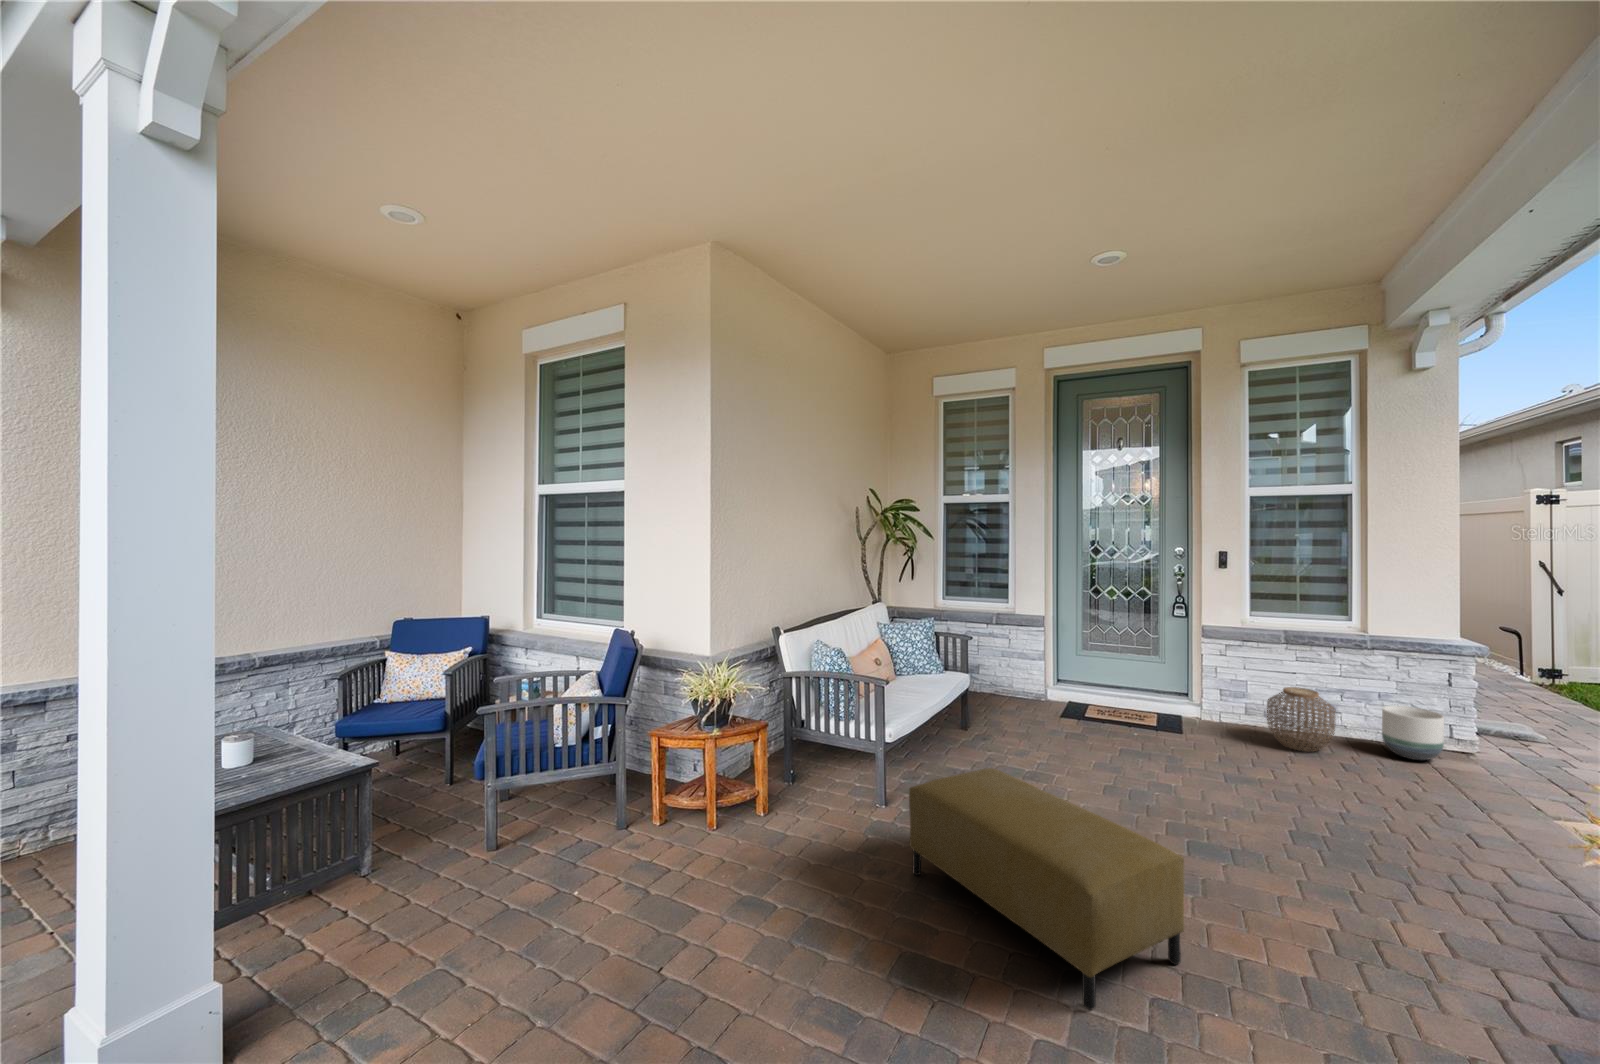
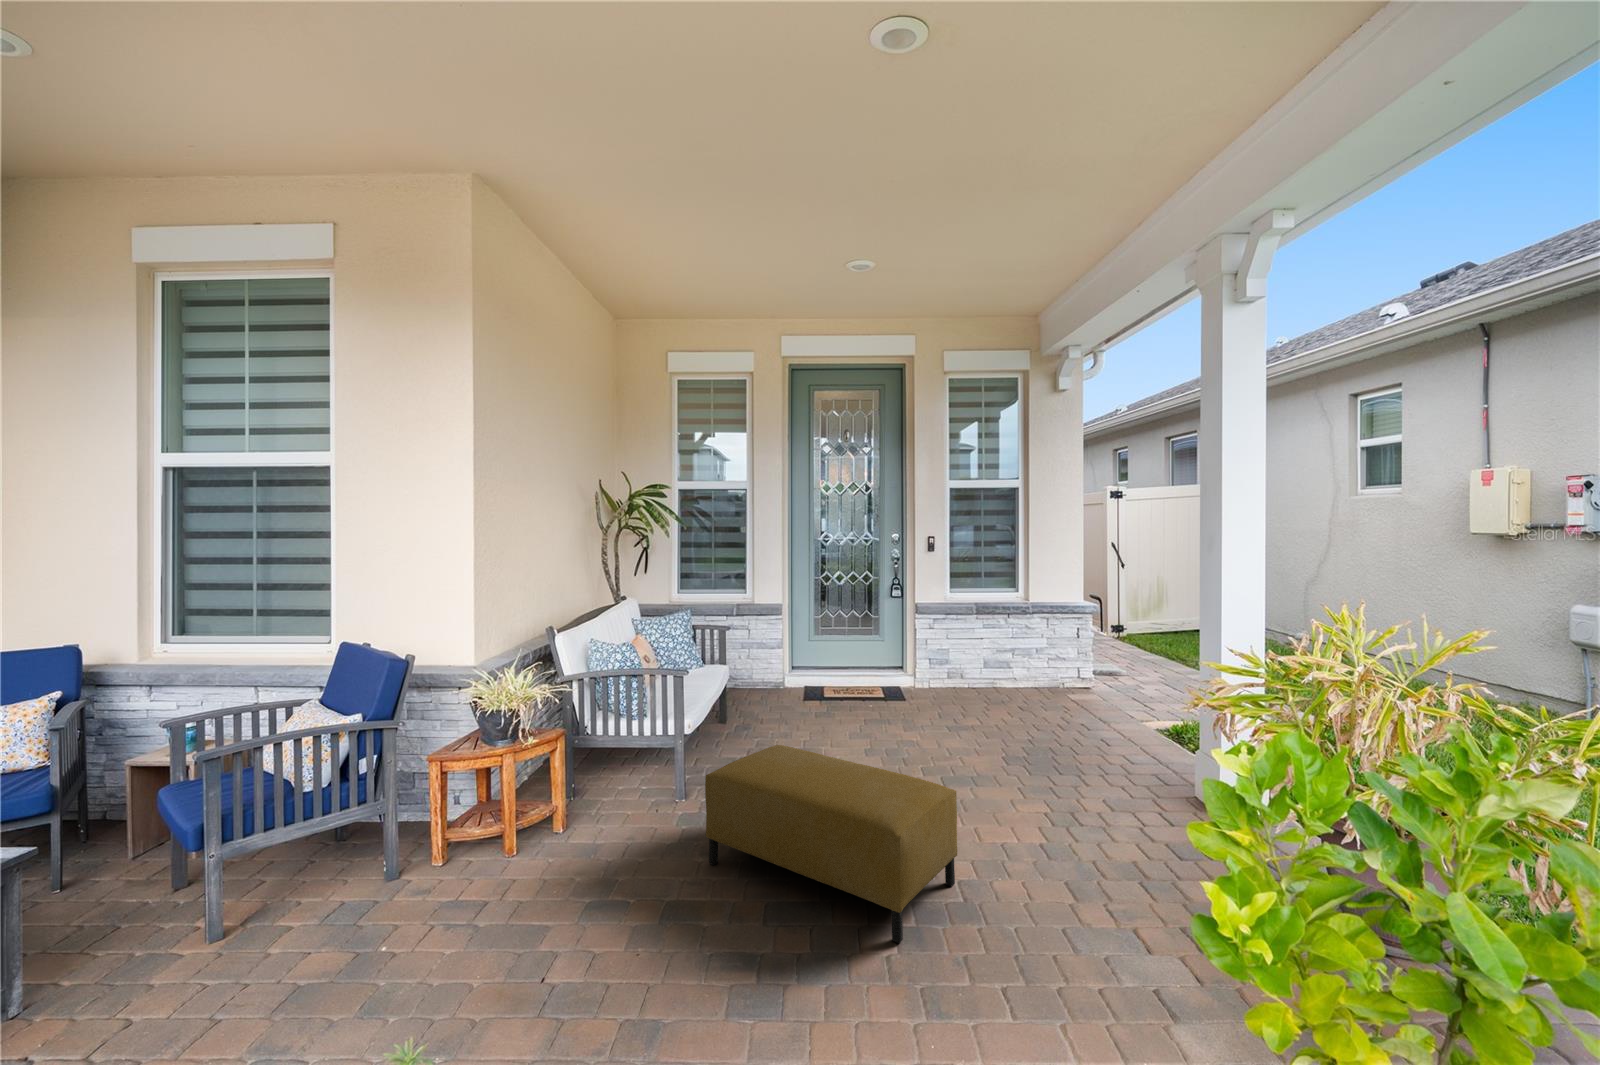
woven basket: present [1267,687,1336,752] -> none [965,649,1012,700]
planter: present [1382,706,1444,760] -> none [1040,656,1077,696]

